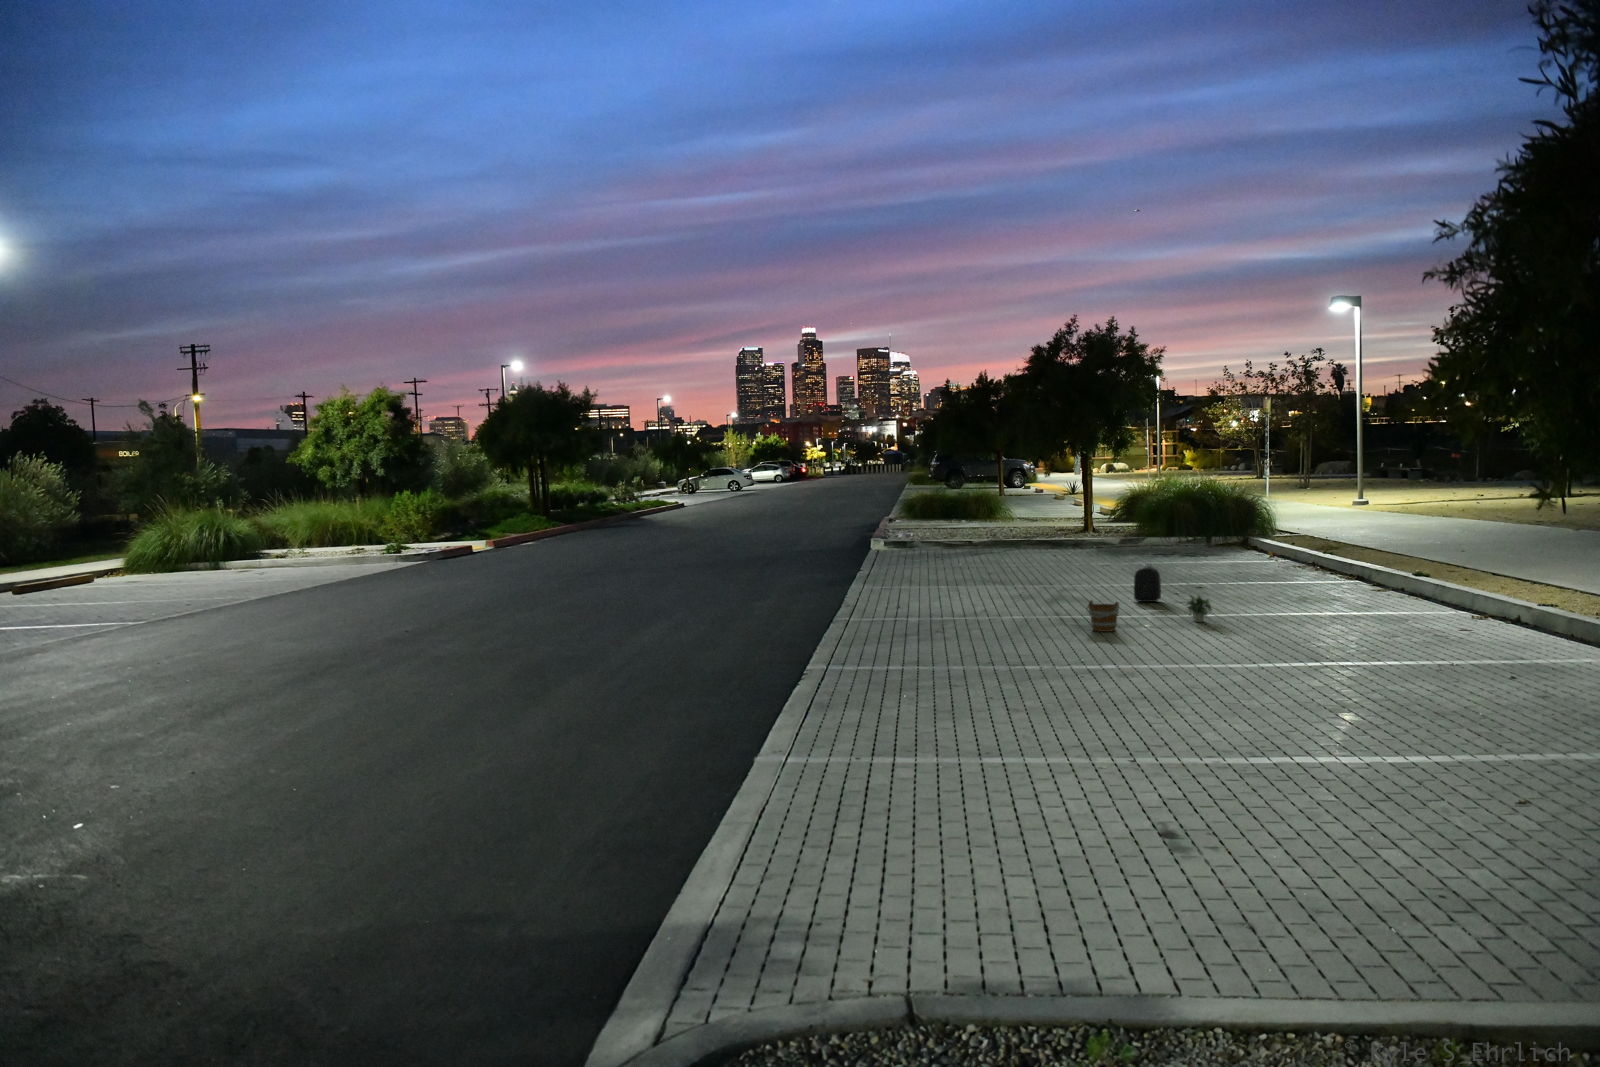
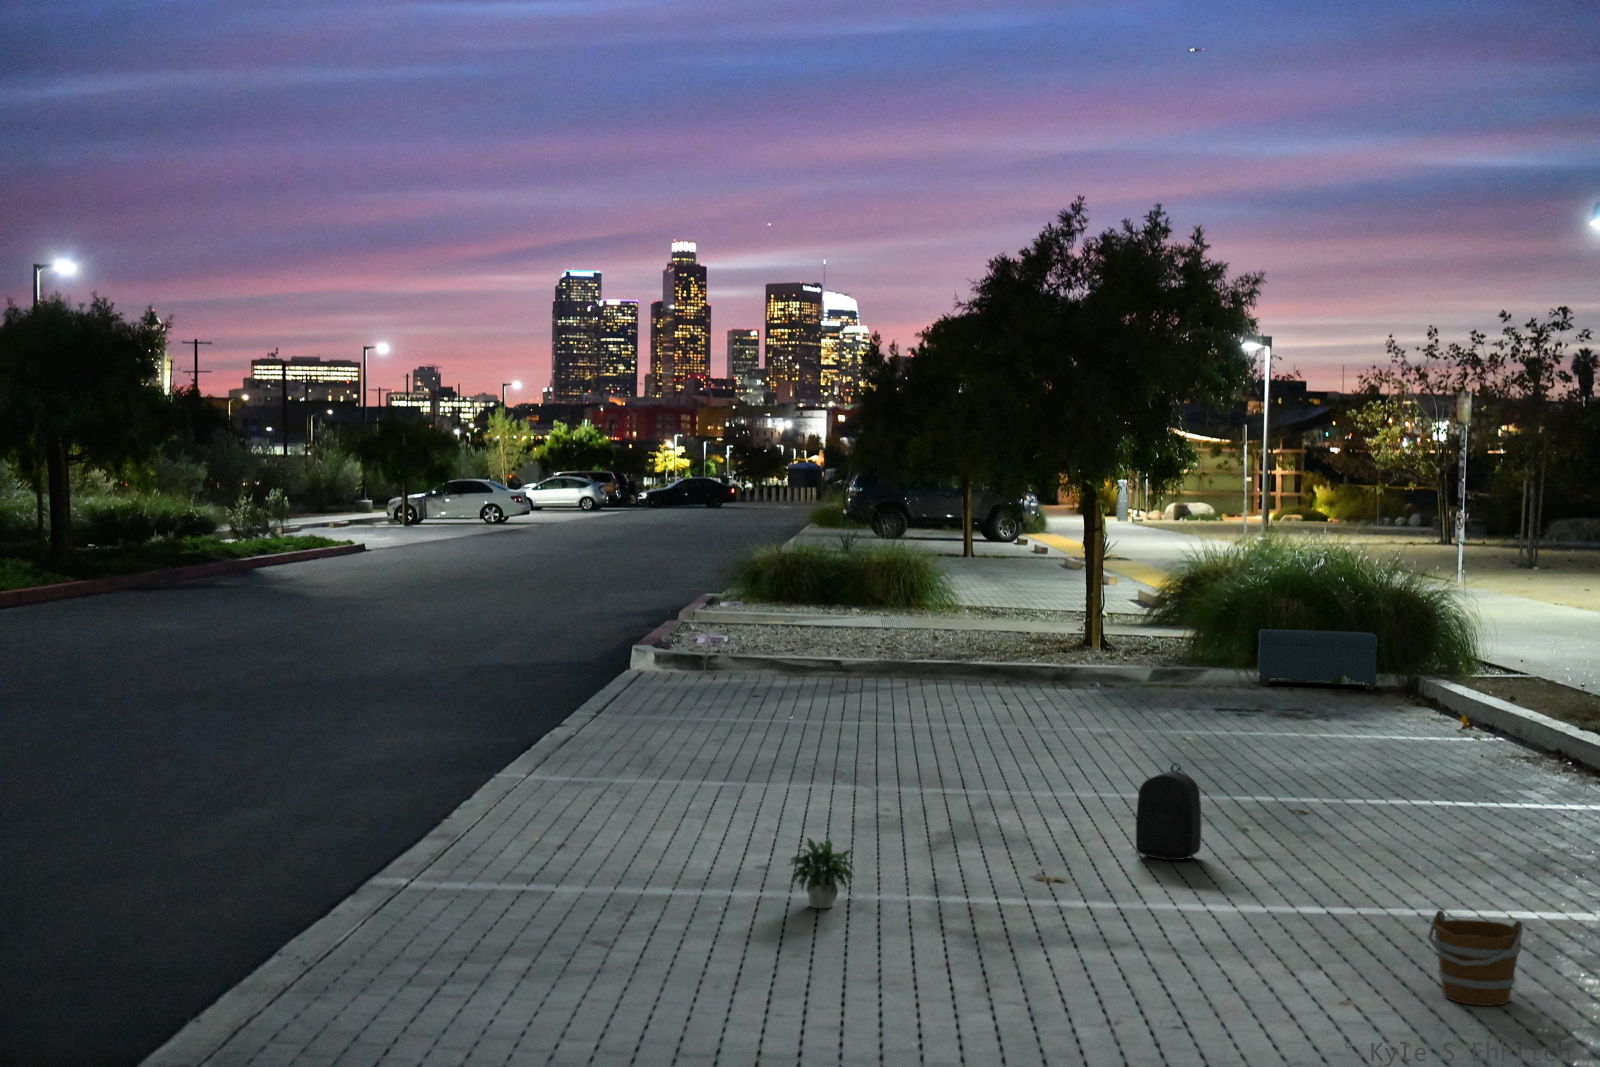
bench: none [1170,517,1228,544] -> present [1258,629,1377,690]
potted plant: present [1187,596,1212,622] -> present [791,837,853,908]
bucket: present [1087,601,1119,632] -> present [1428,910,1523,1006]

